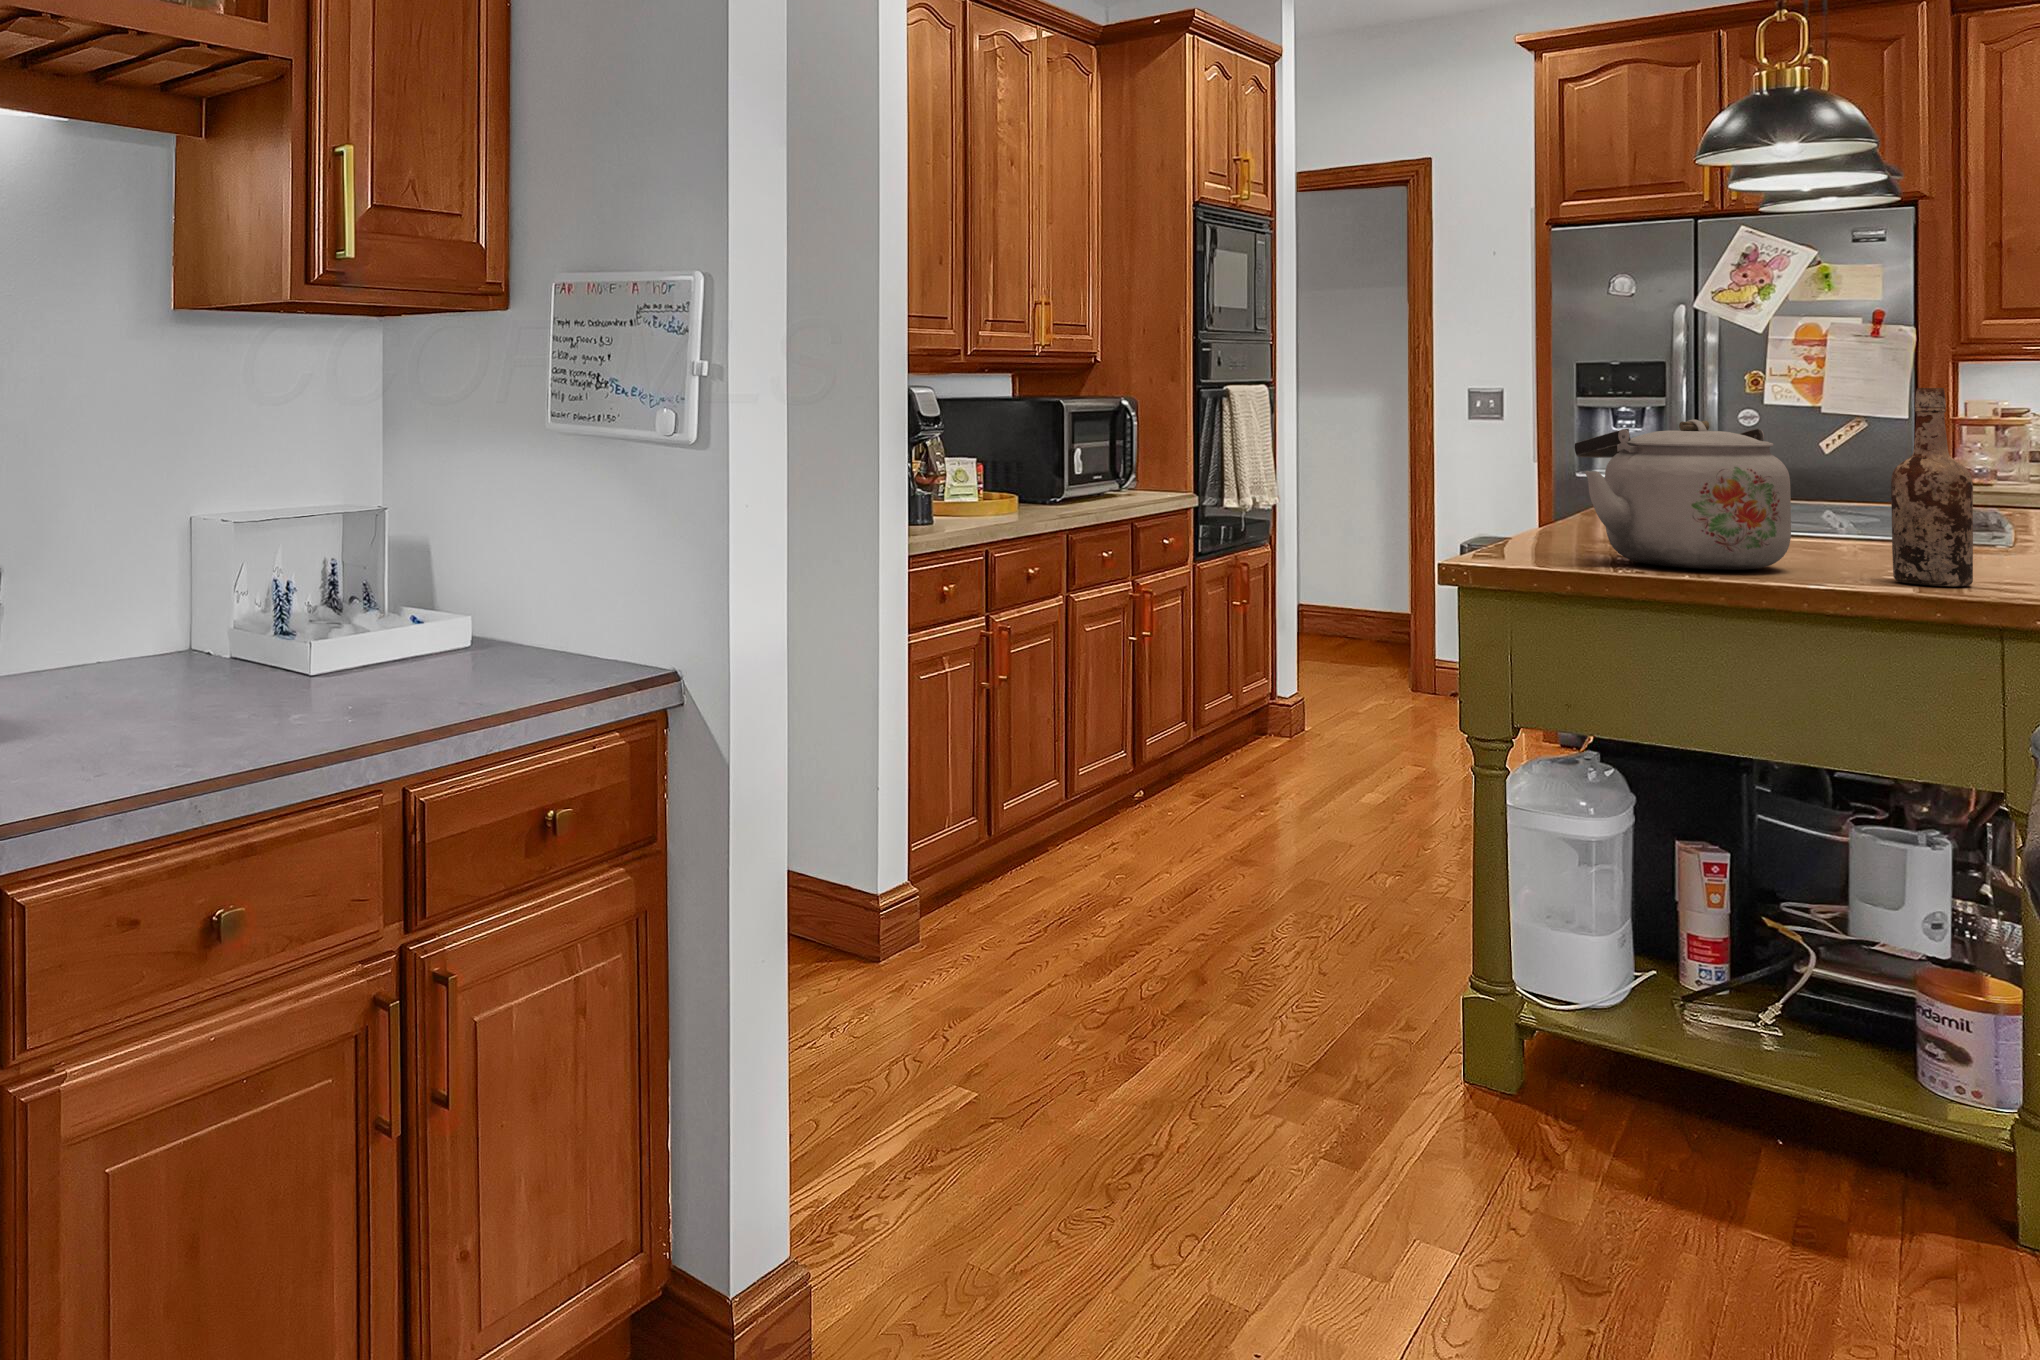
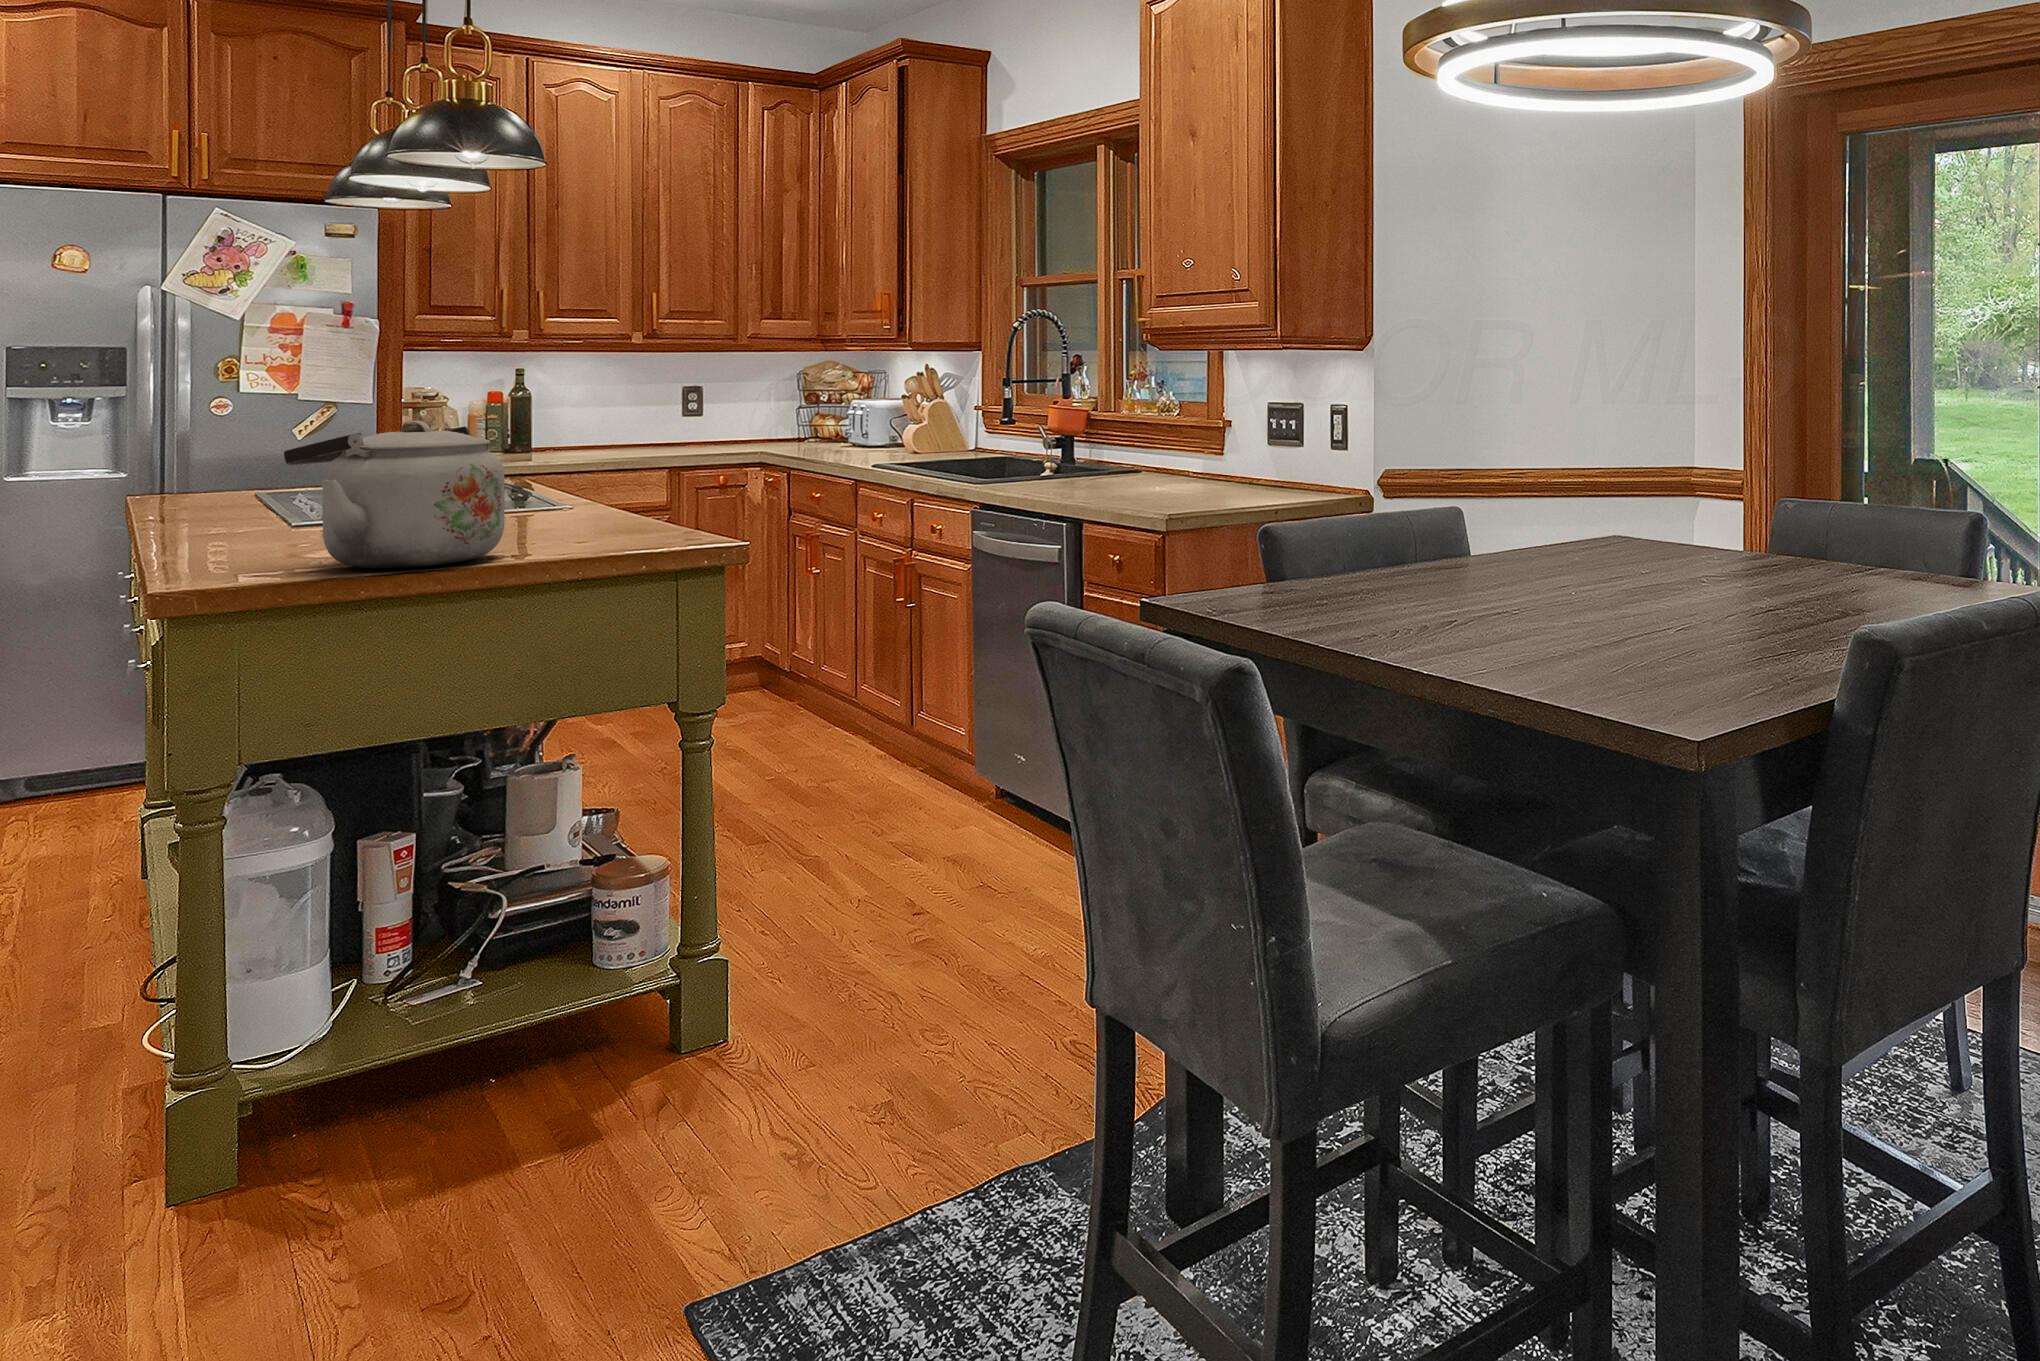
wine bottle: present [1891,388,1973,586] -> none [591,388,649,552]

